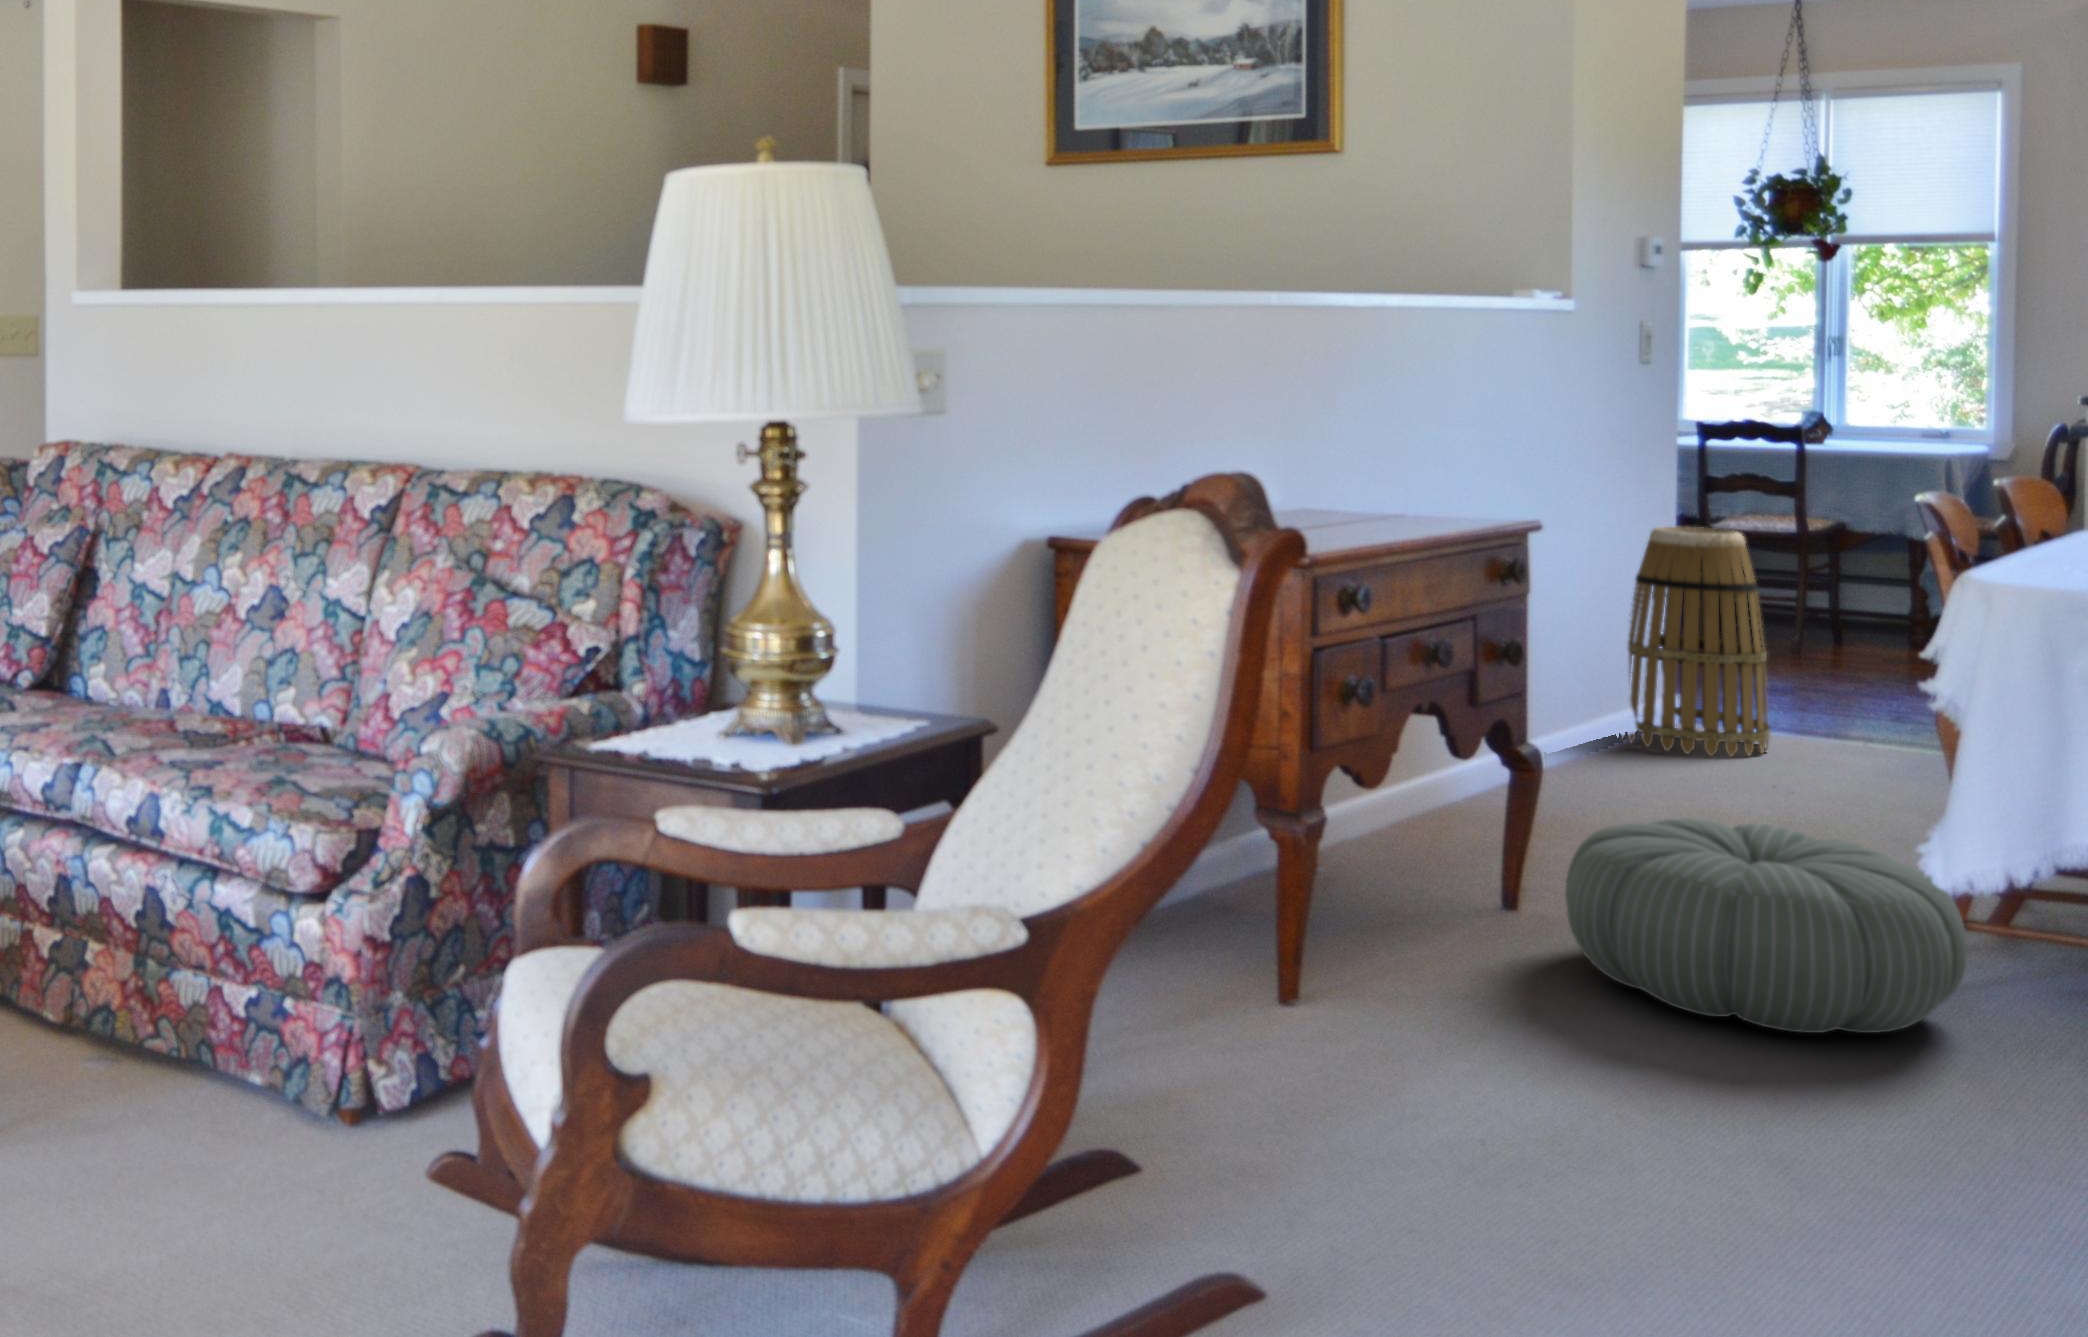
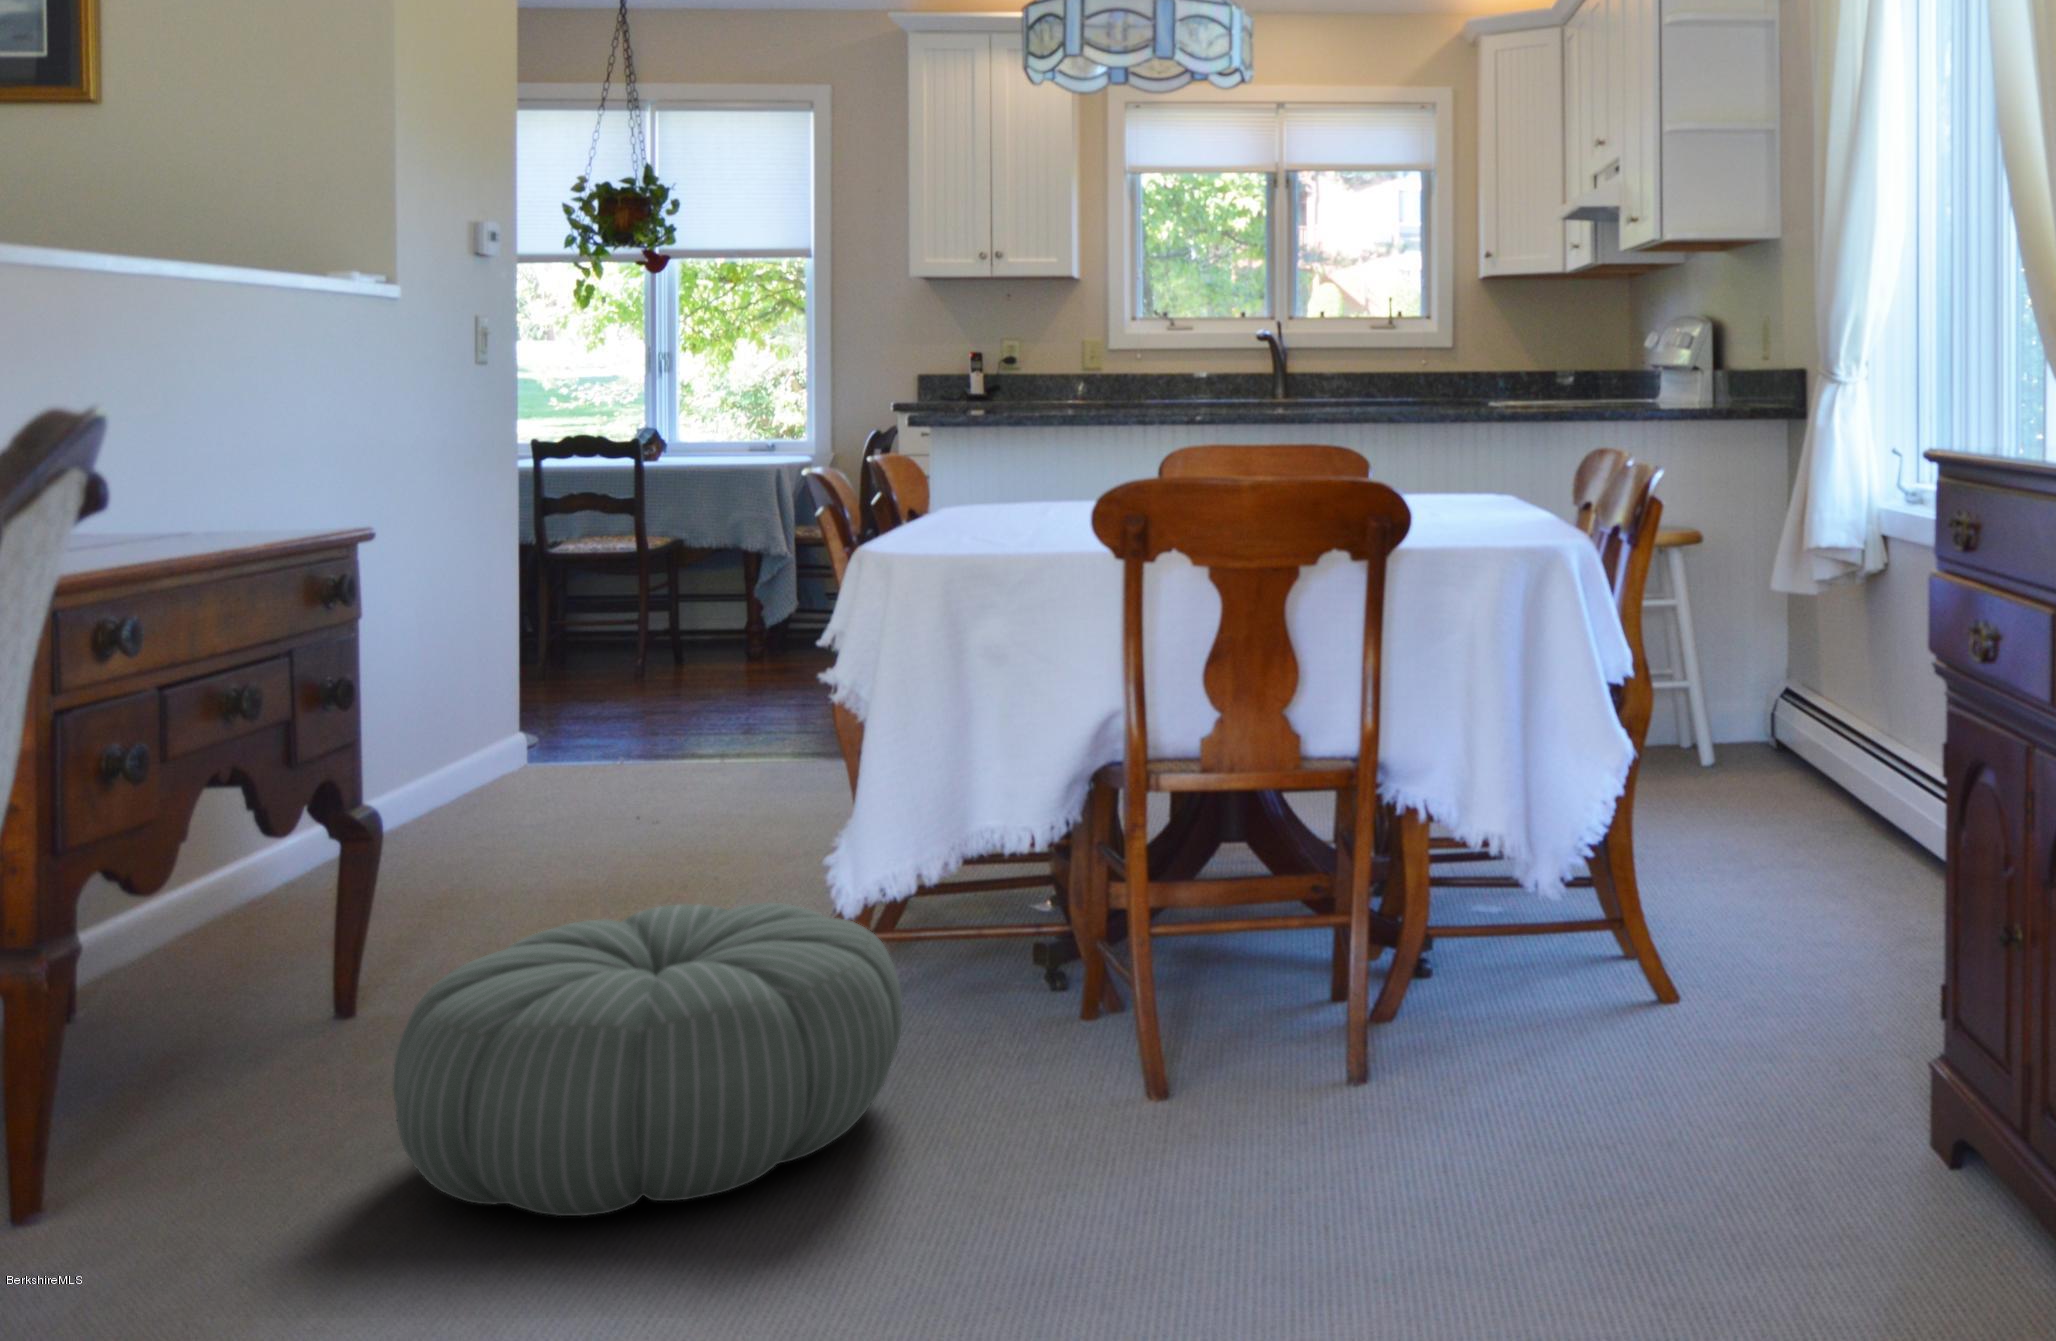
basket: present [1620,526,1770,757] -> none [454,545,632,817]

